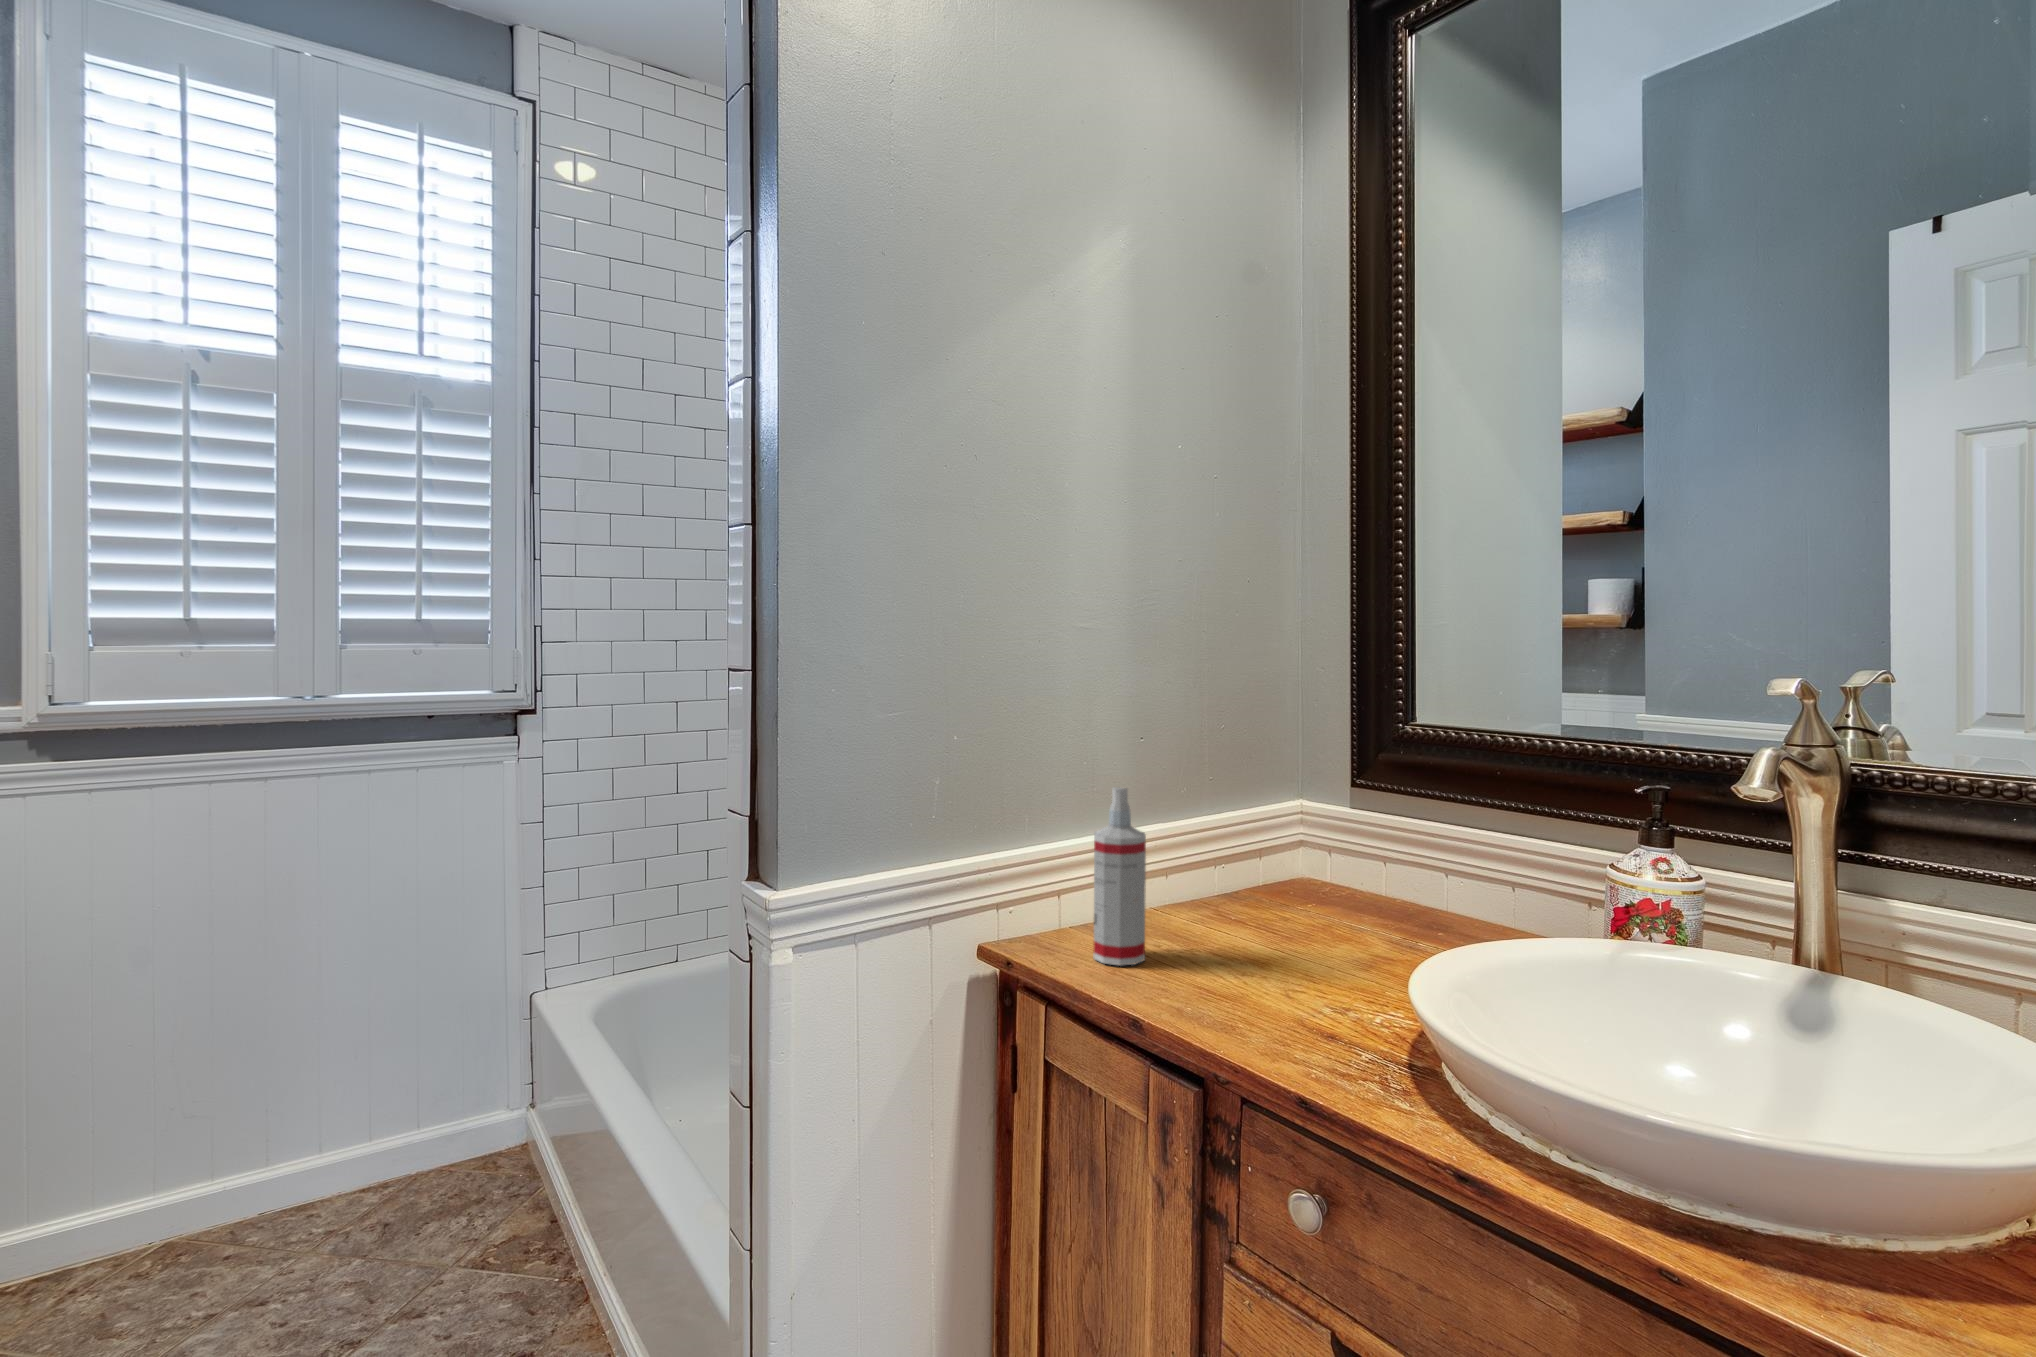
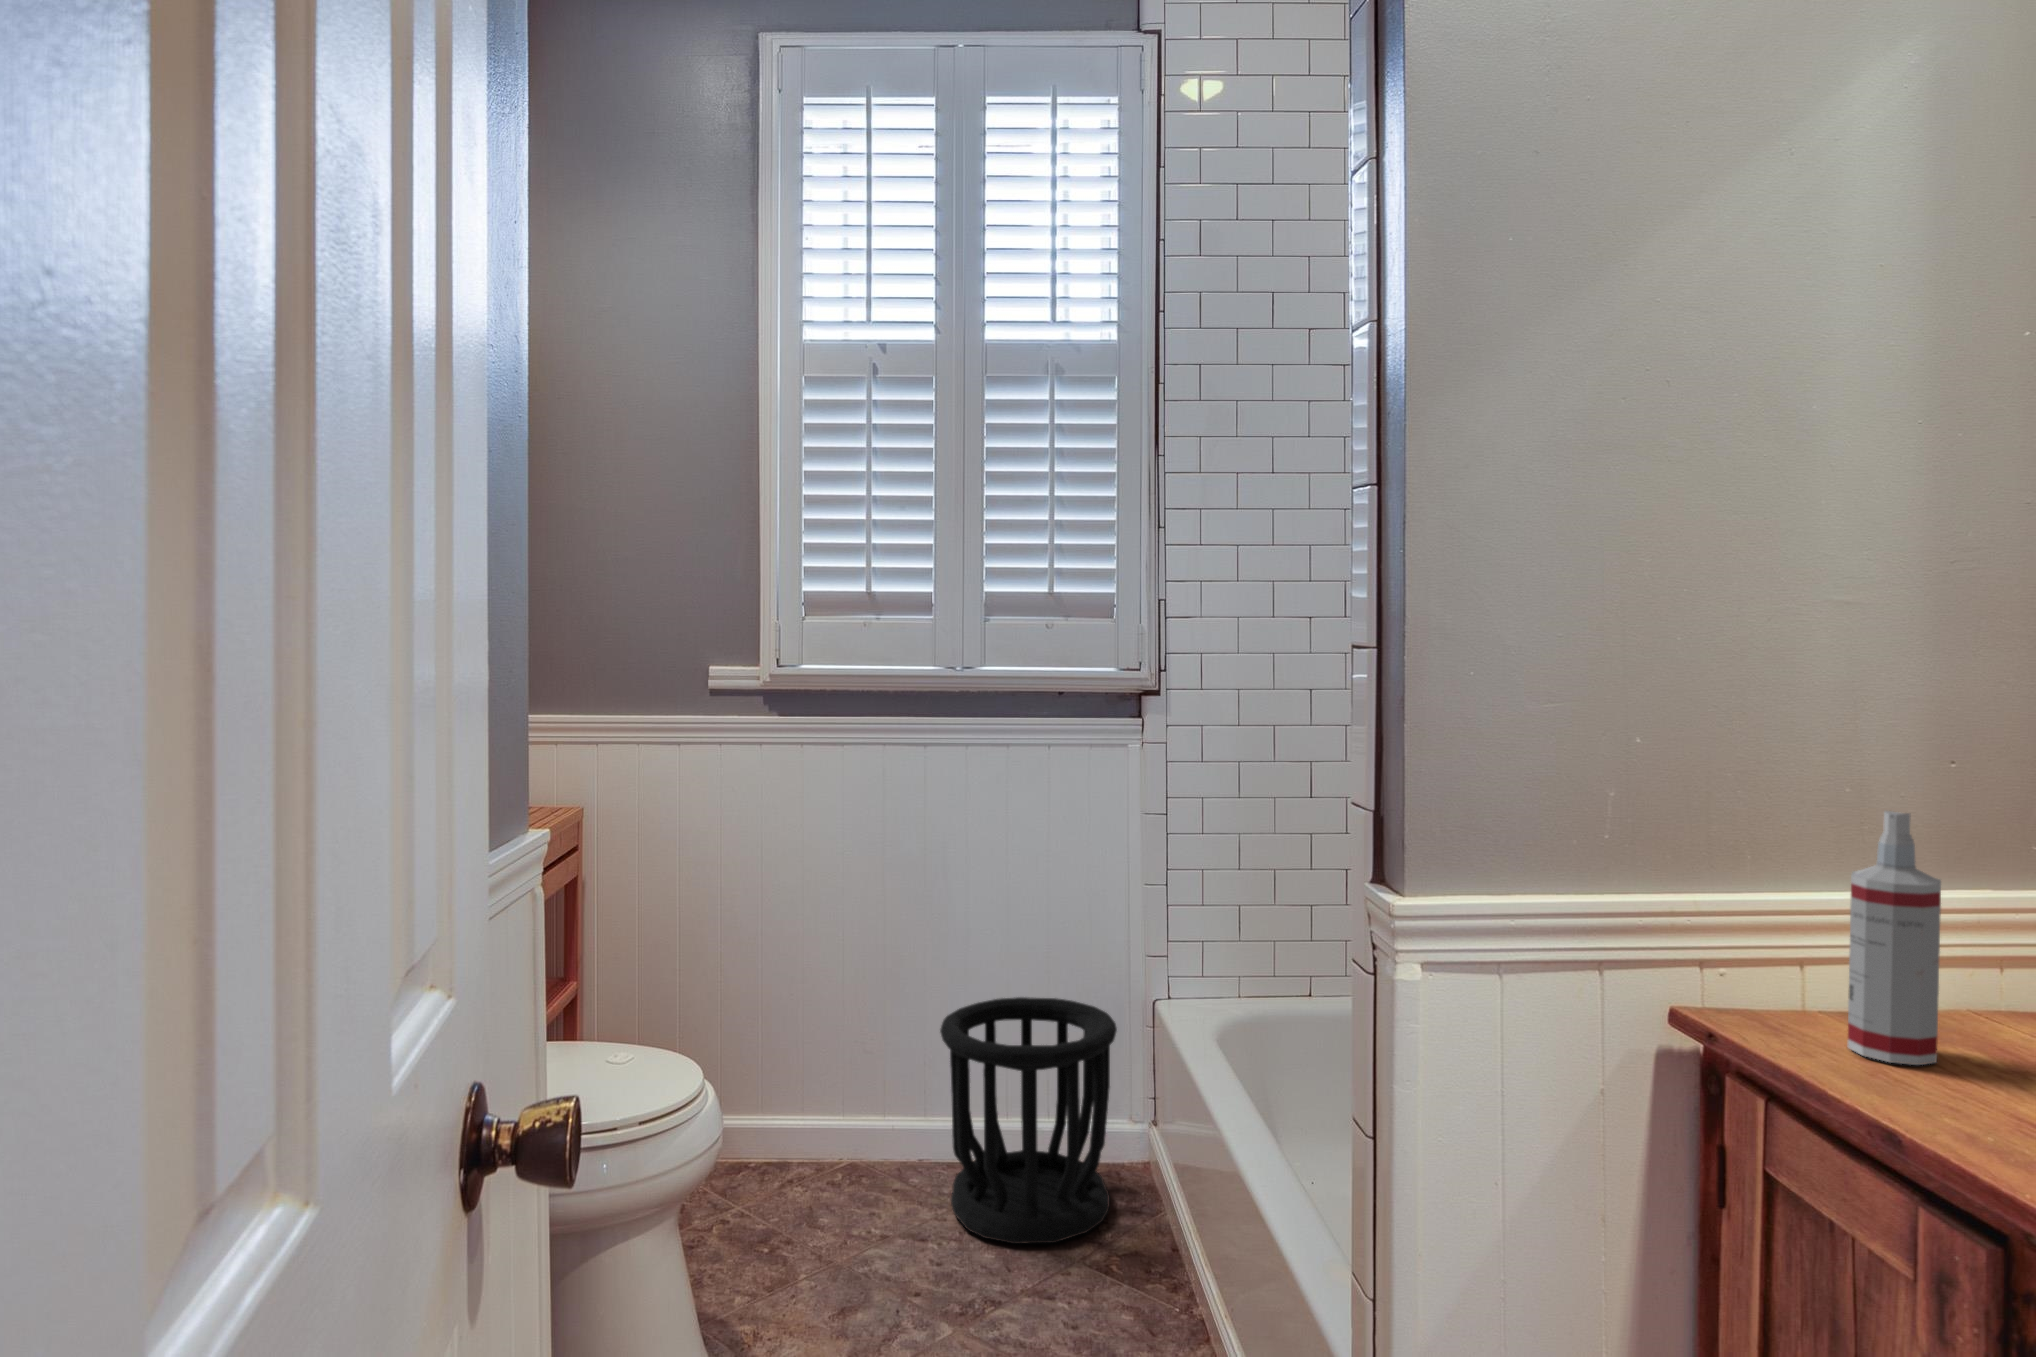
wastebasket: none [285,1011,494,1274] -> present [940,997,1117,1244]

